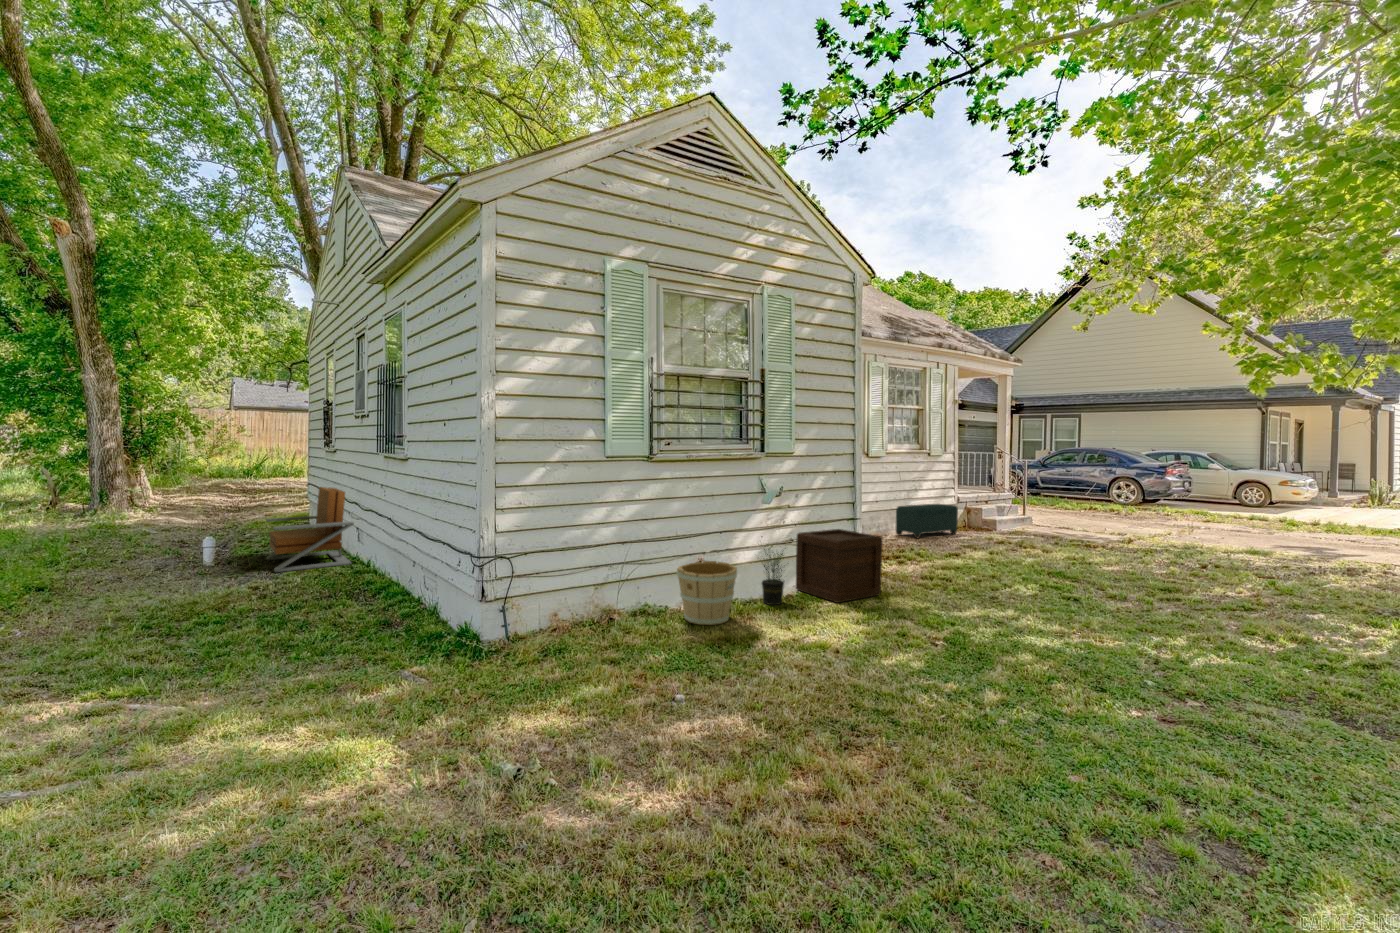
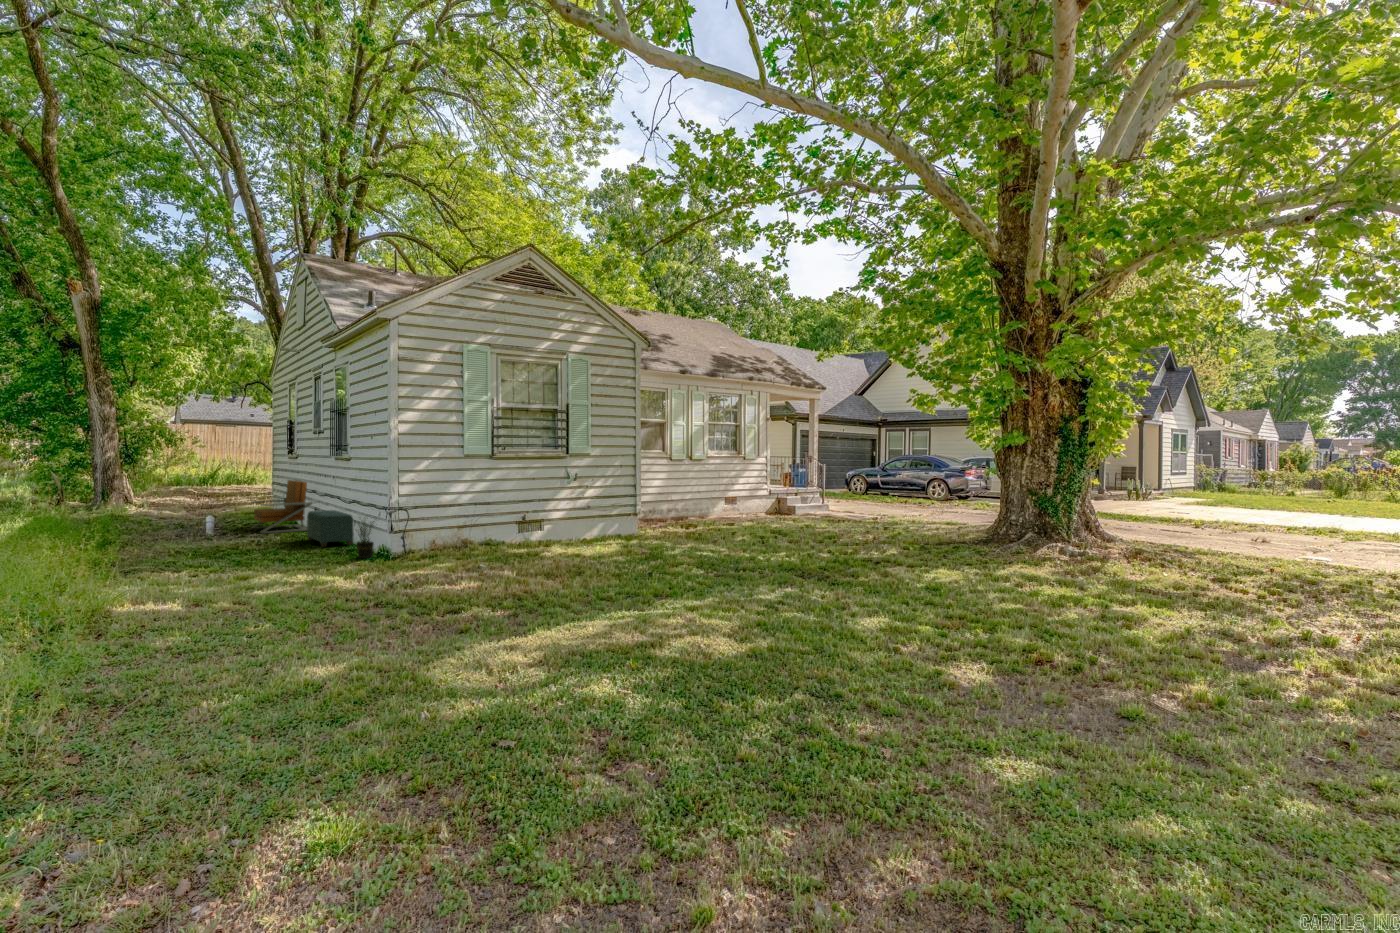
bench: present [896,504,958,538] -> present [307,510,353,547]
wooden crate: present [796,529,882,603] -> none [595,502,644,543]
potted plant: present [762,549,784,605] -> present [357,521,374,558]
wooden bucket: present [676,561,738,625] -> none [507,517,544,550]

